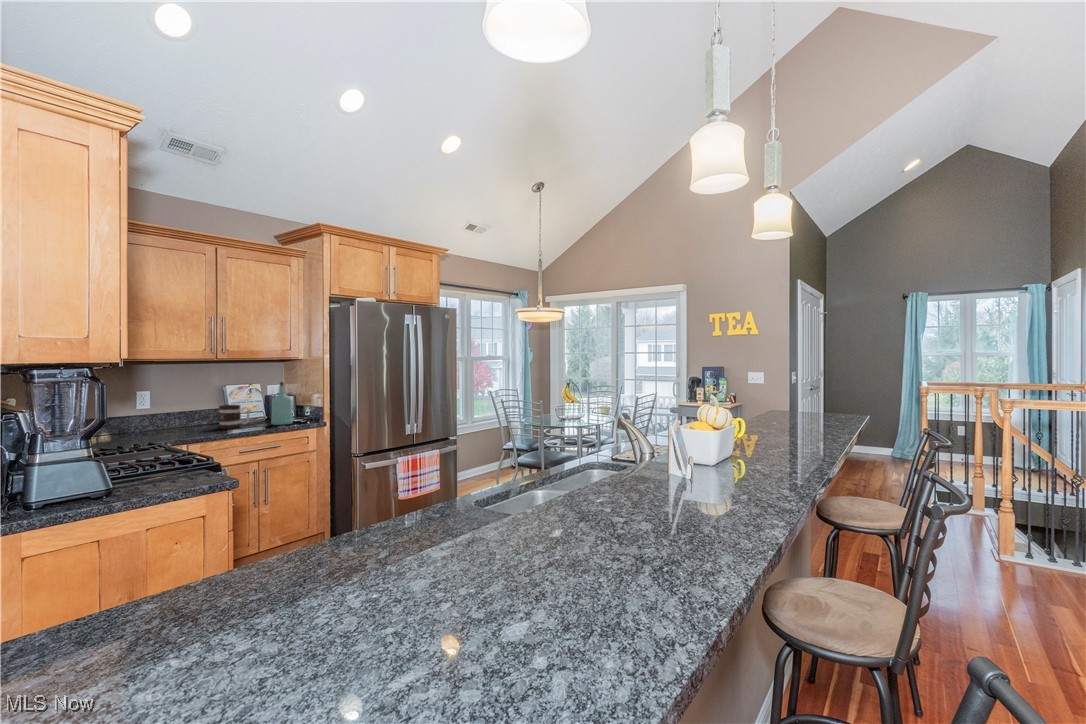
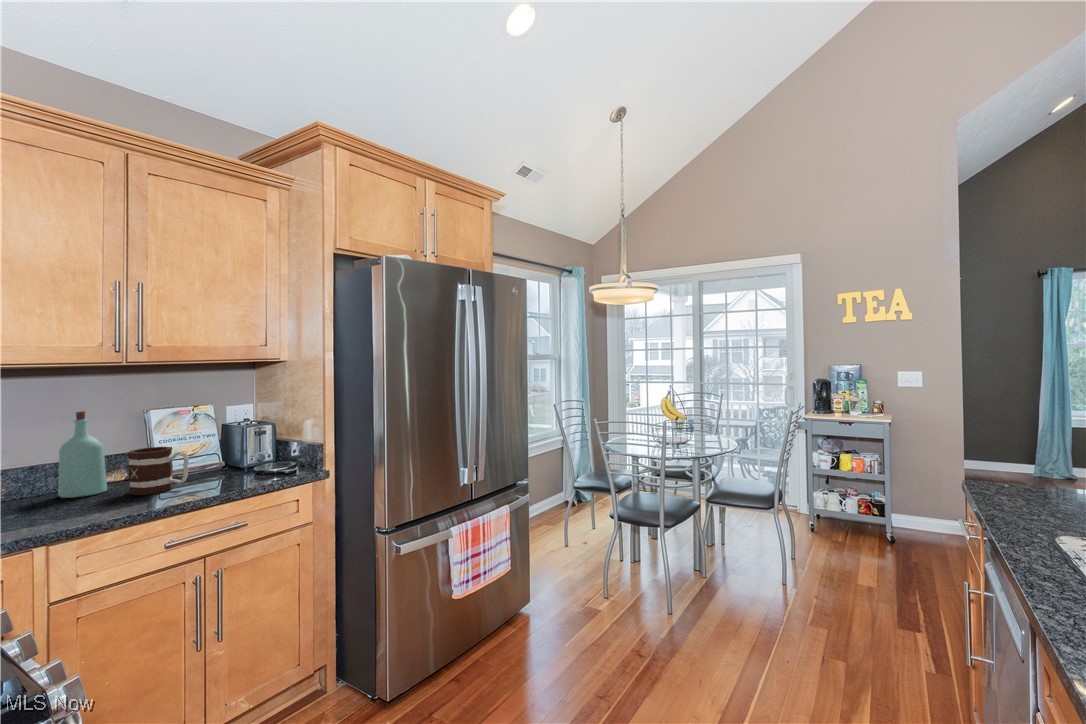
bottle: present [271,382,293,425] -> present [58,411,107,498]

